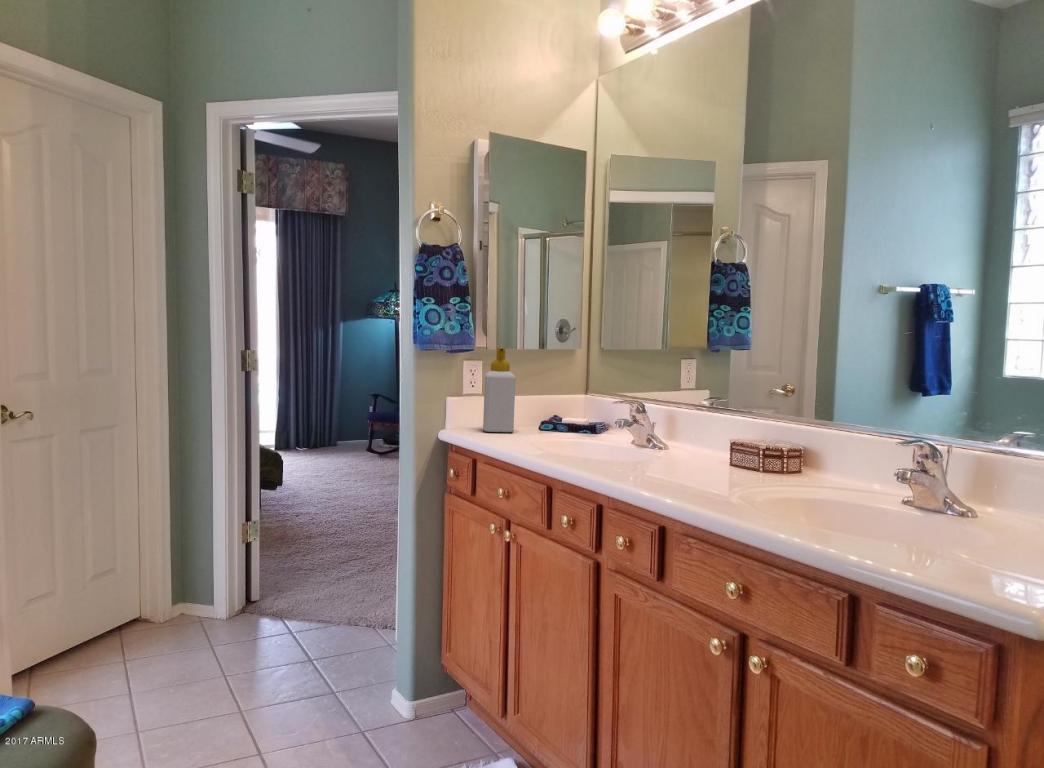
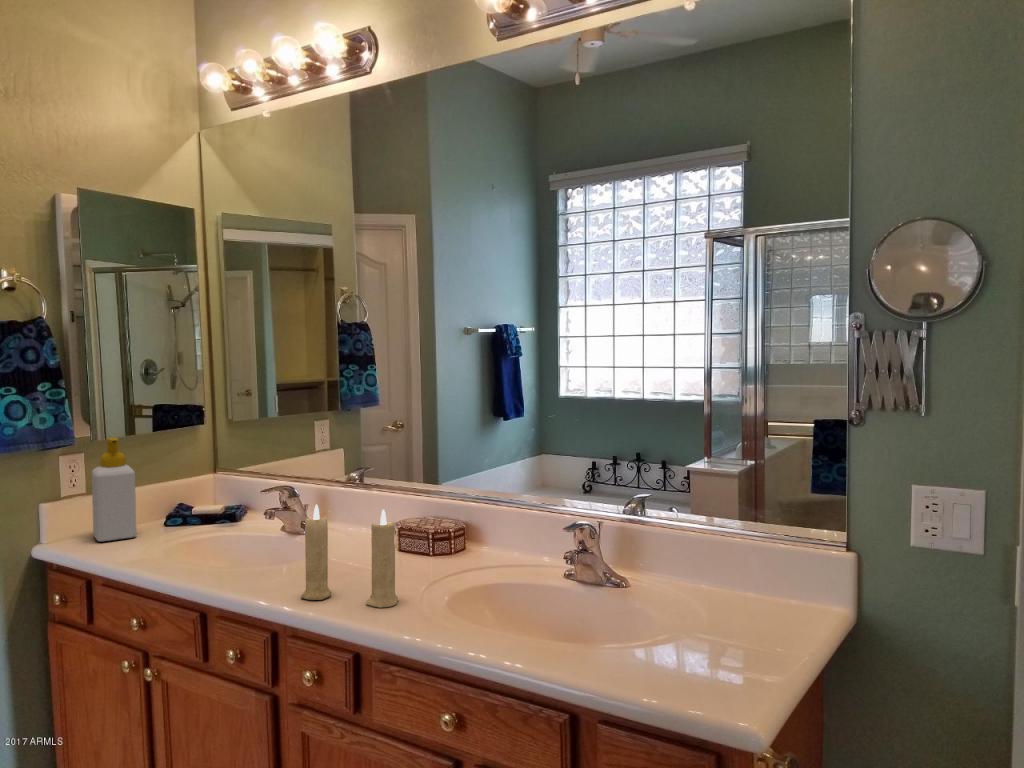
candle: none [622,389,712,491] -> present [301,504,398,608]

